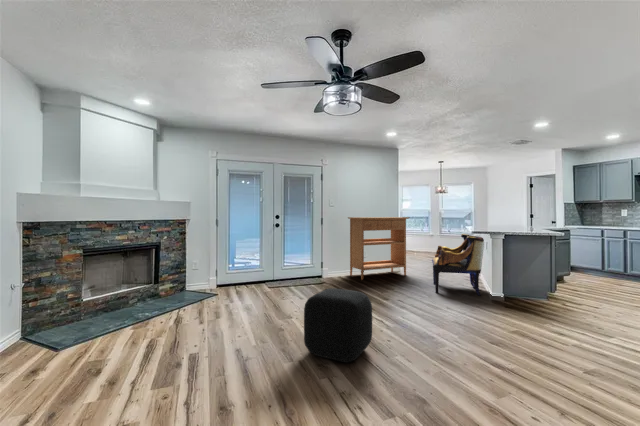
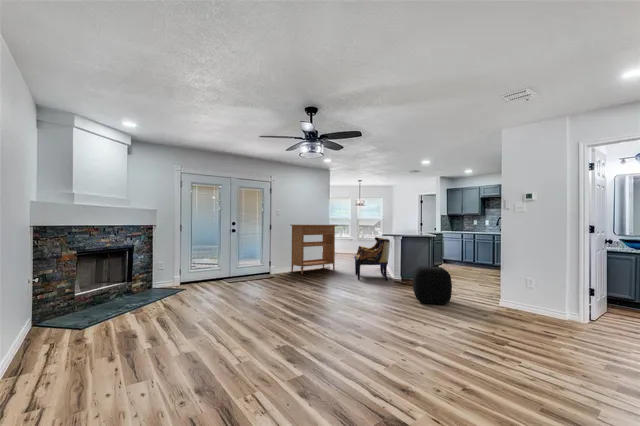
ottoman: present [304,288,372,362] -> present [412,266,452,304]

